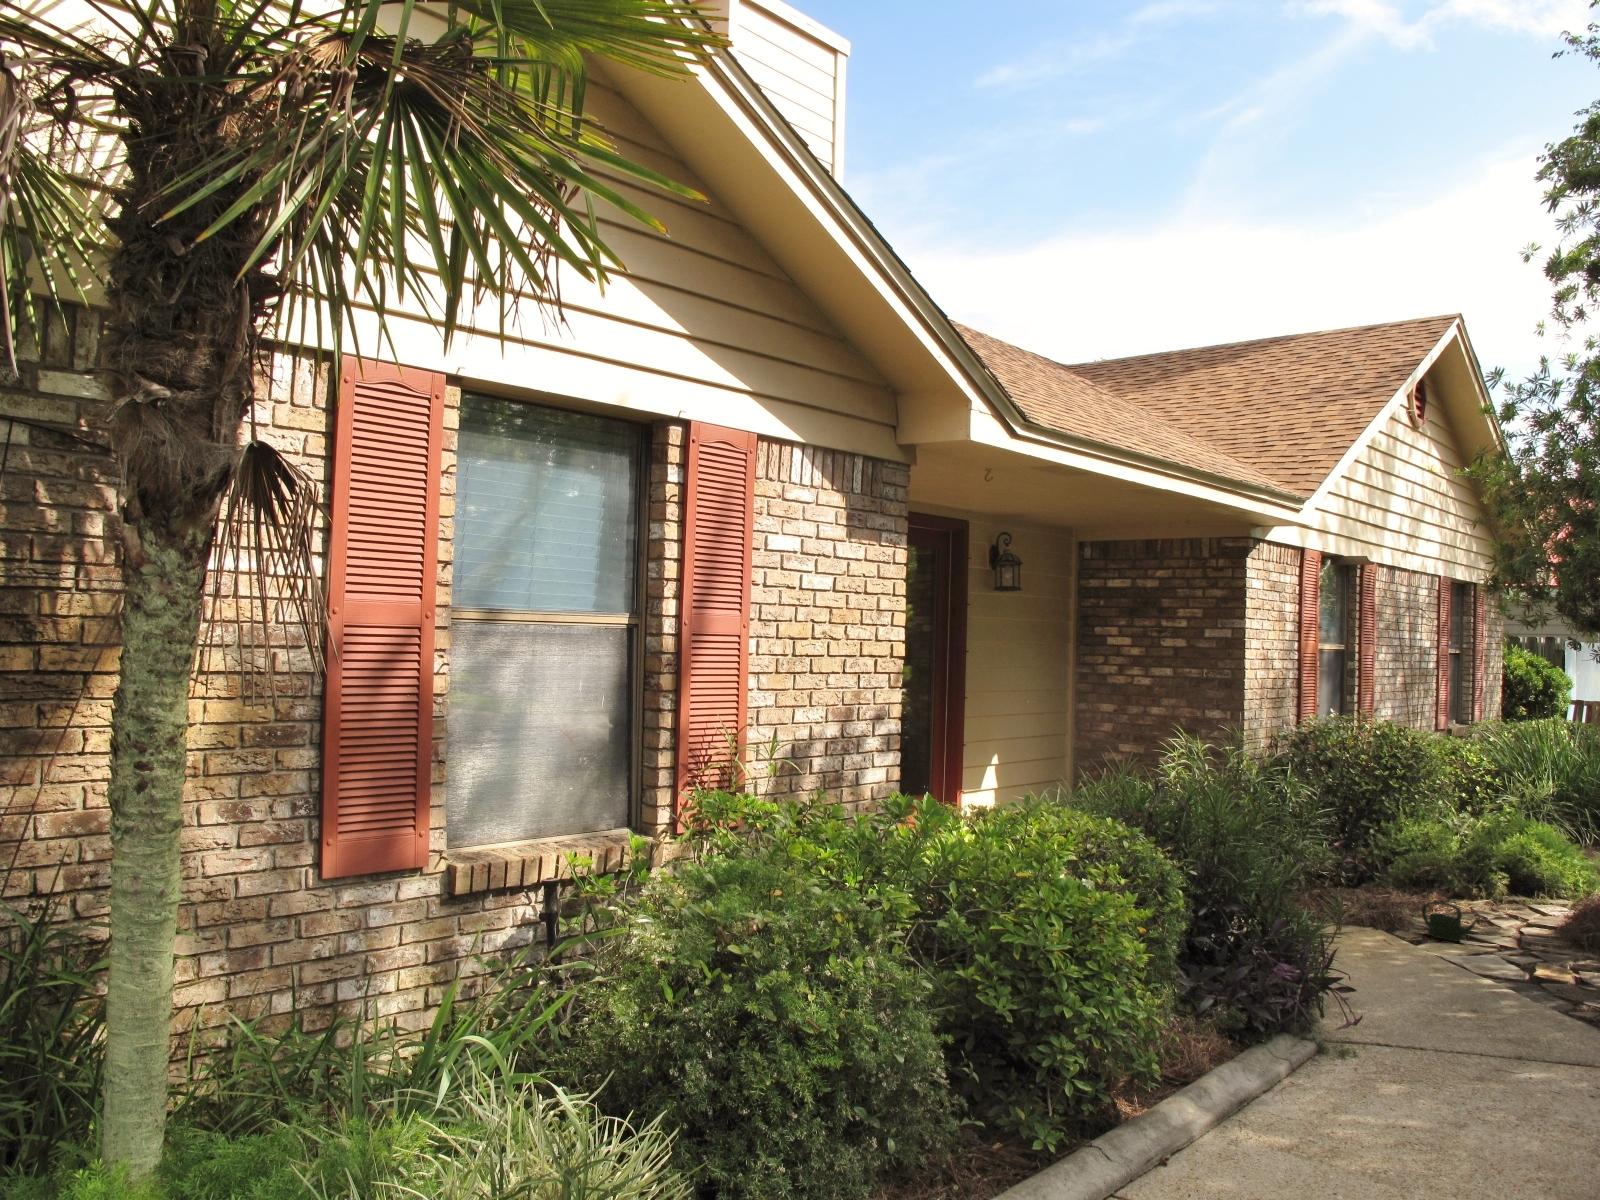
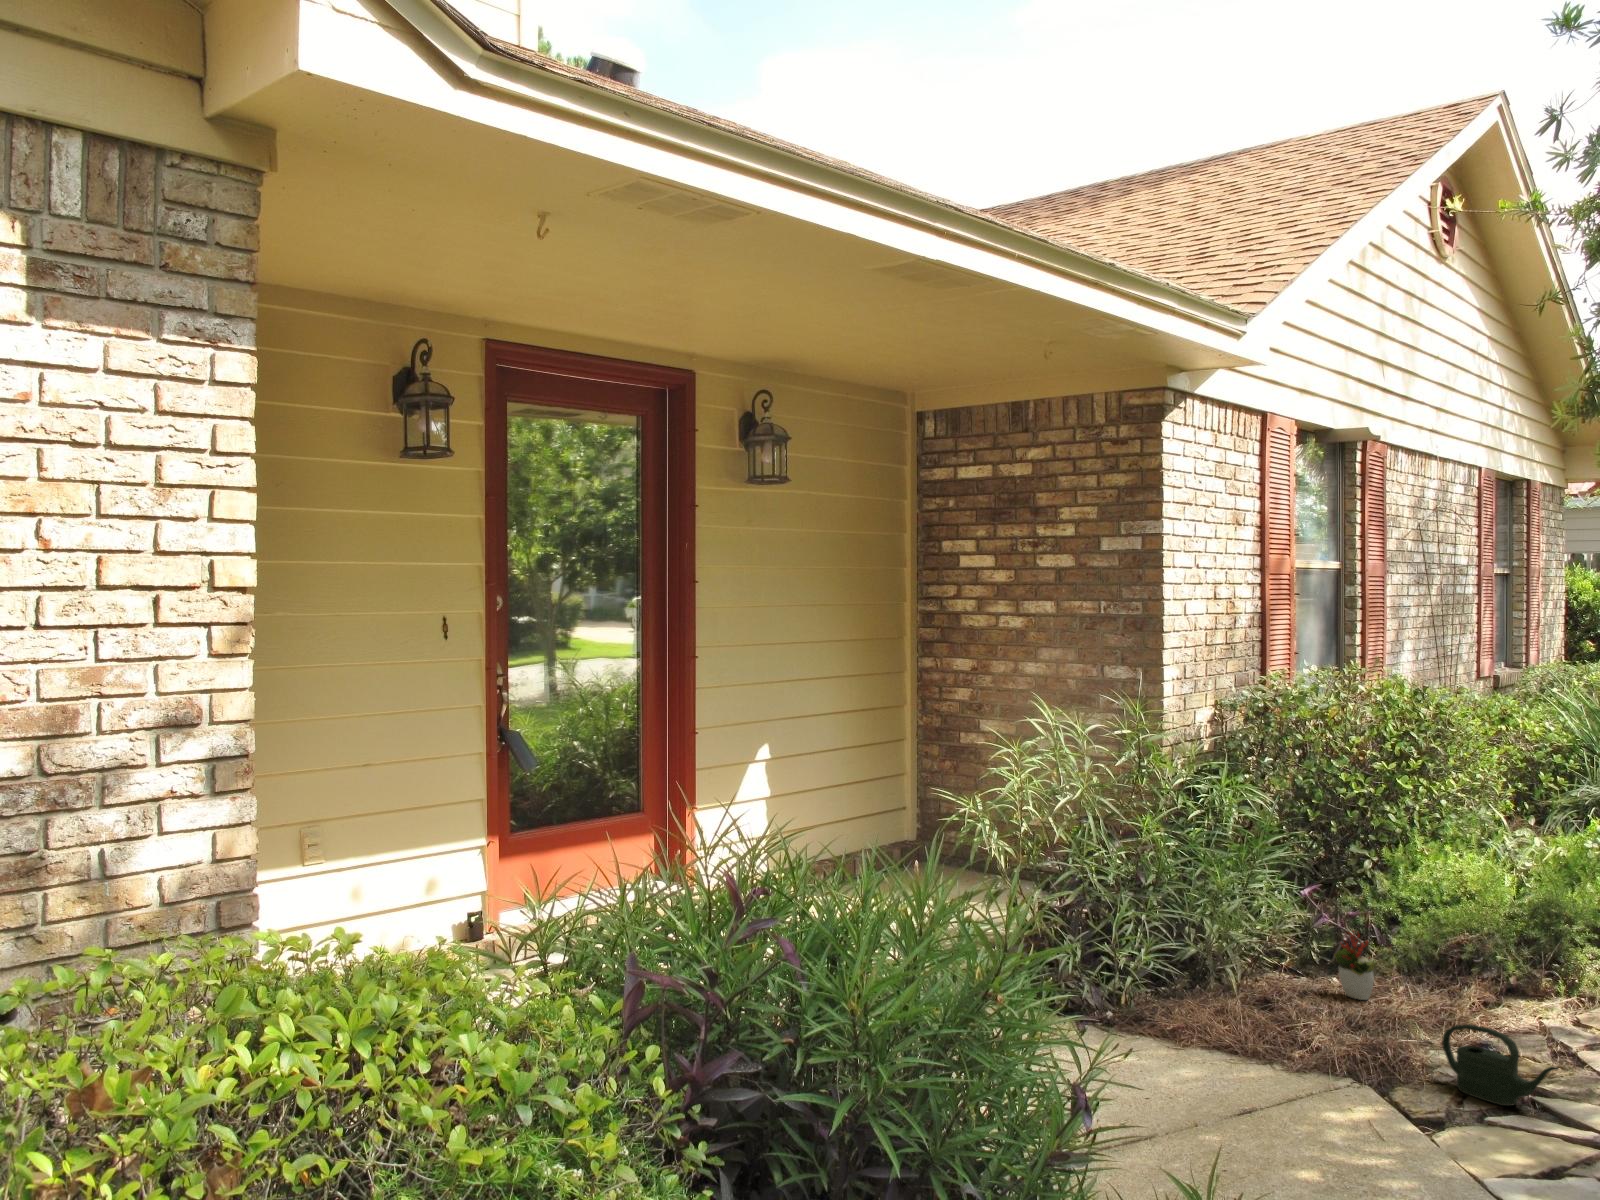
decorative plant: none [1359,862,1382,901] -> present [1334,933,1375,1000]

